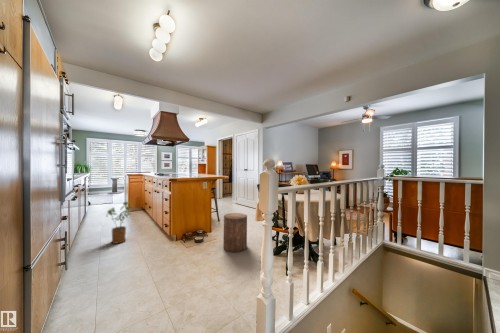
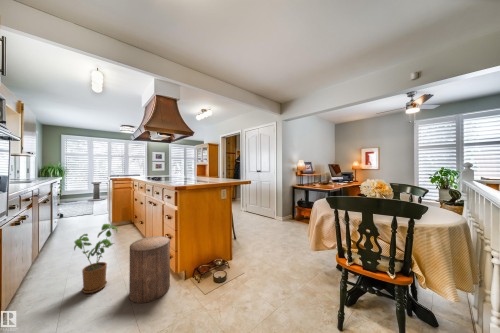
stool: present [223,213,247,252] -> present [129,236,170,303]

